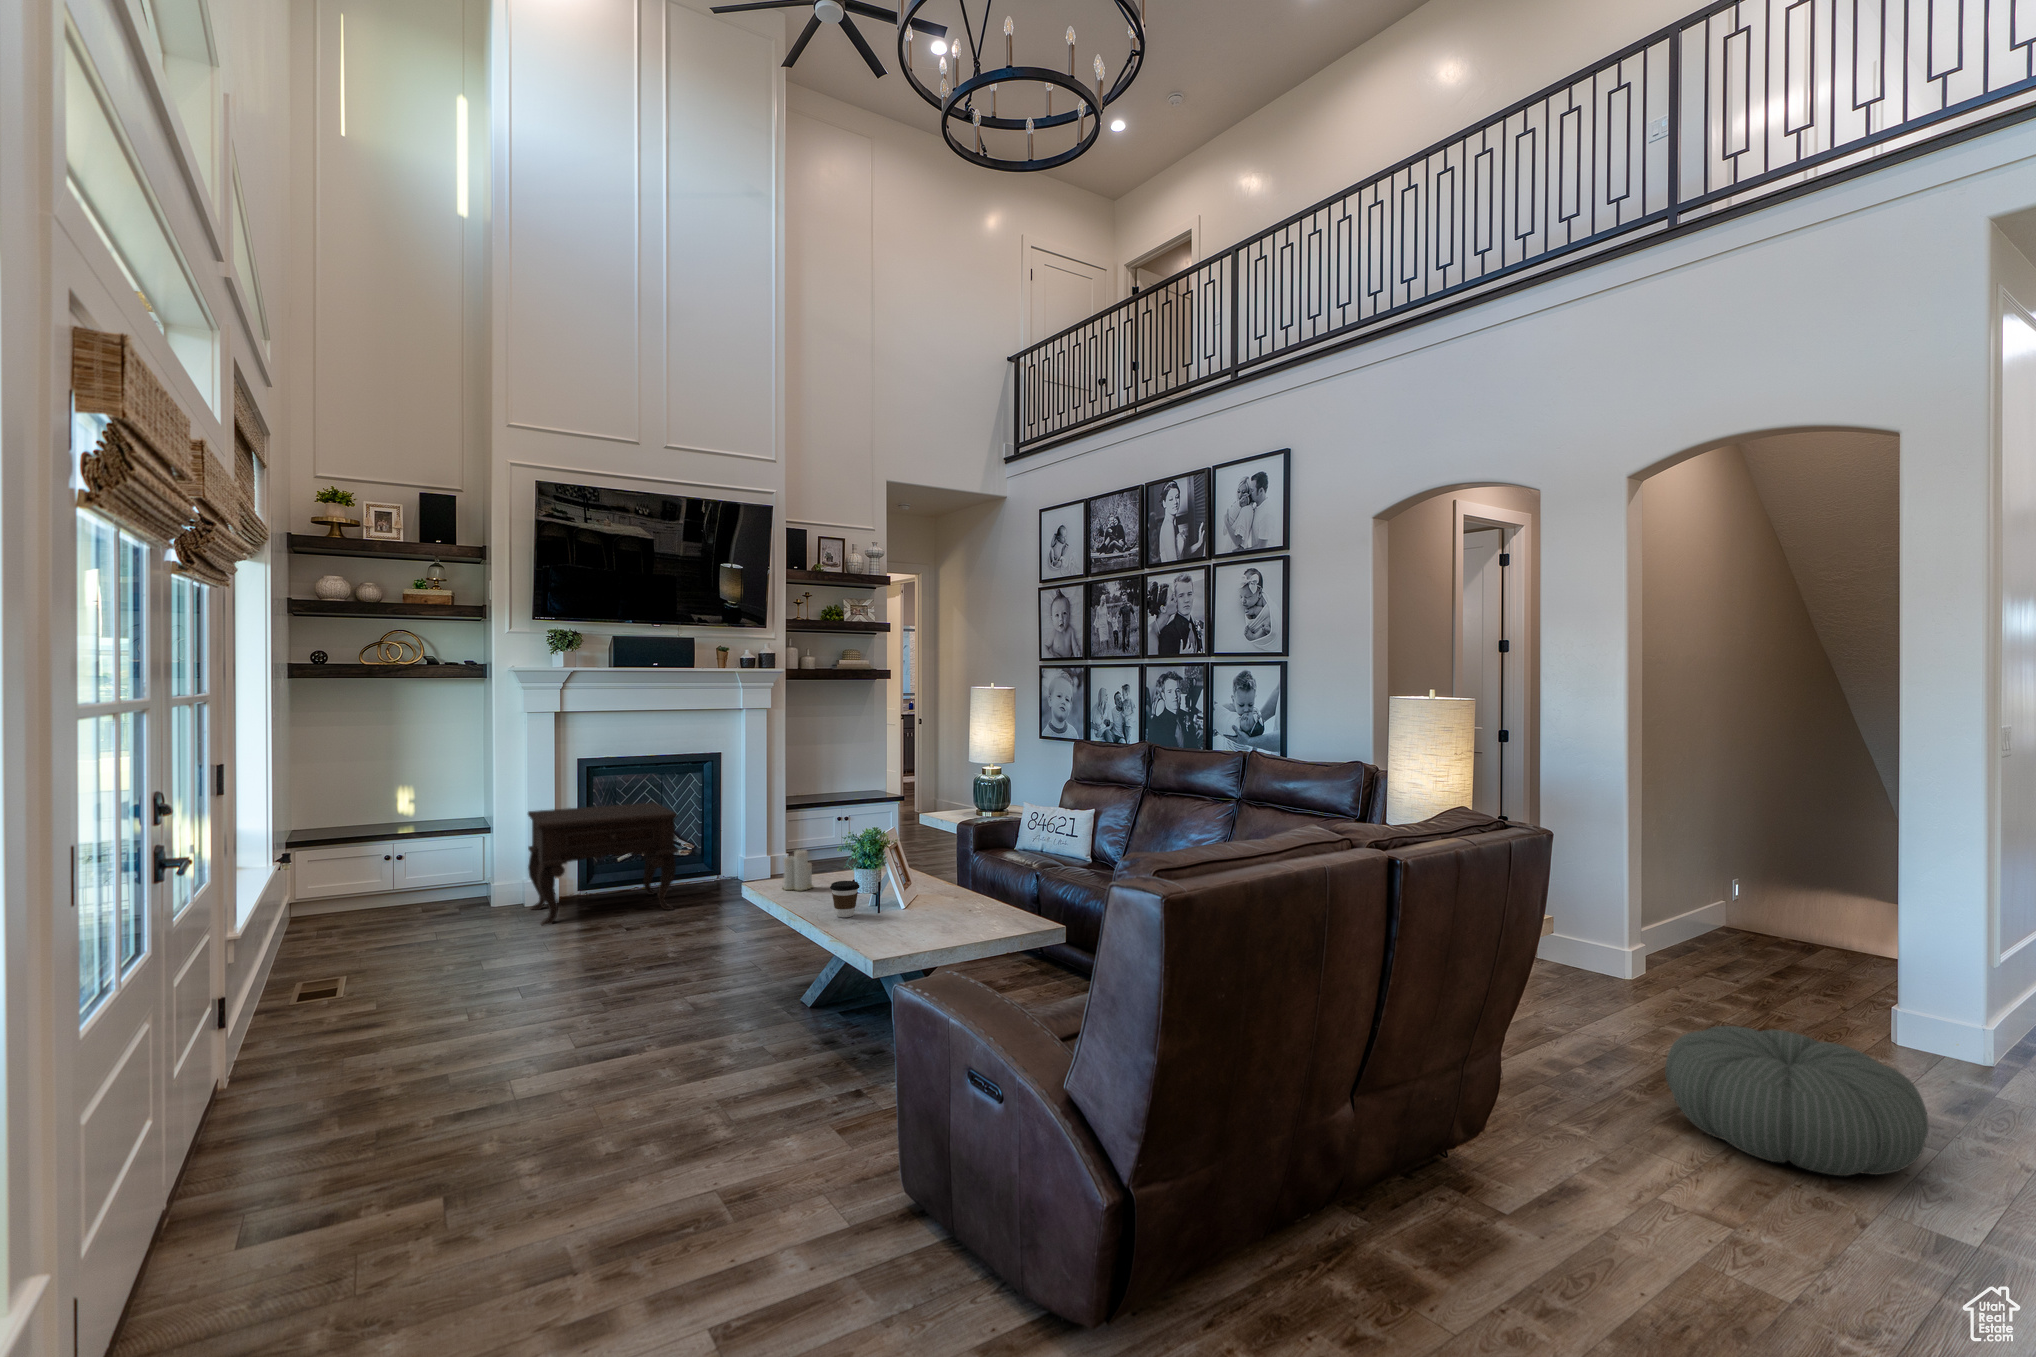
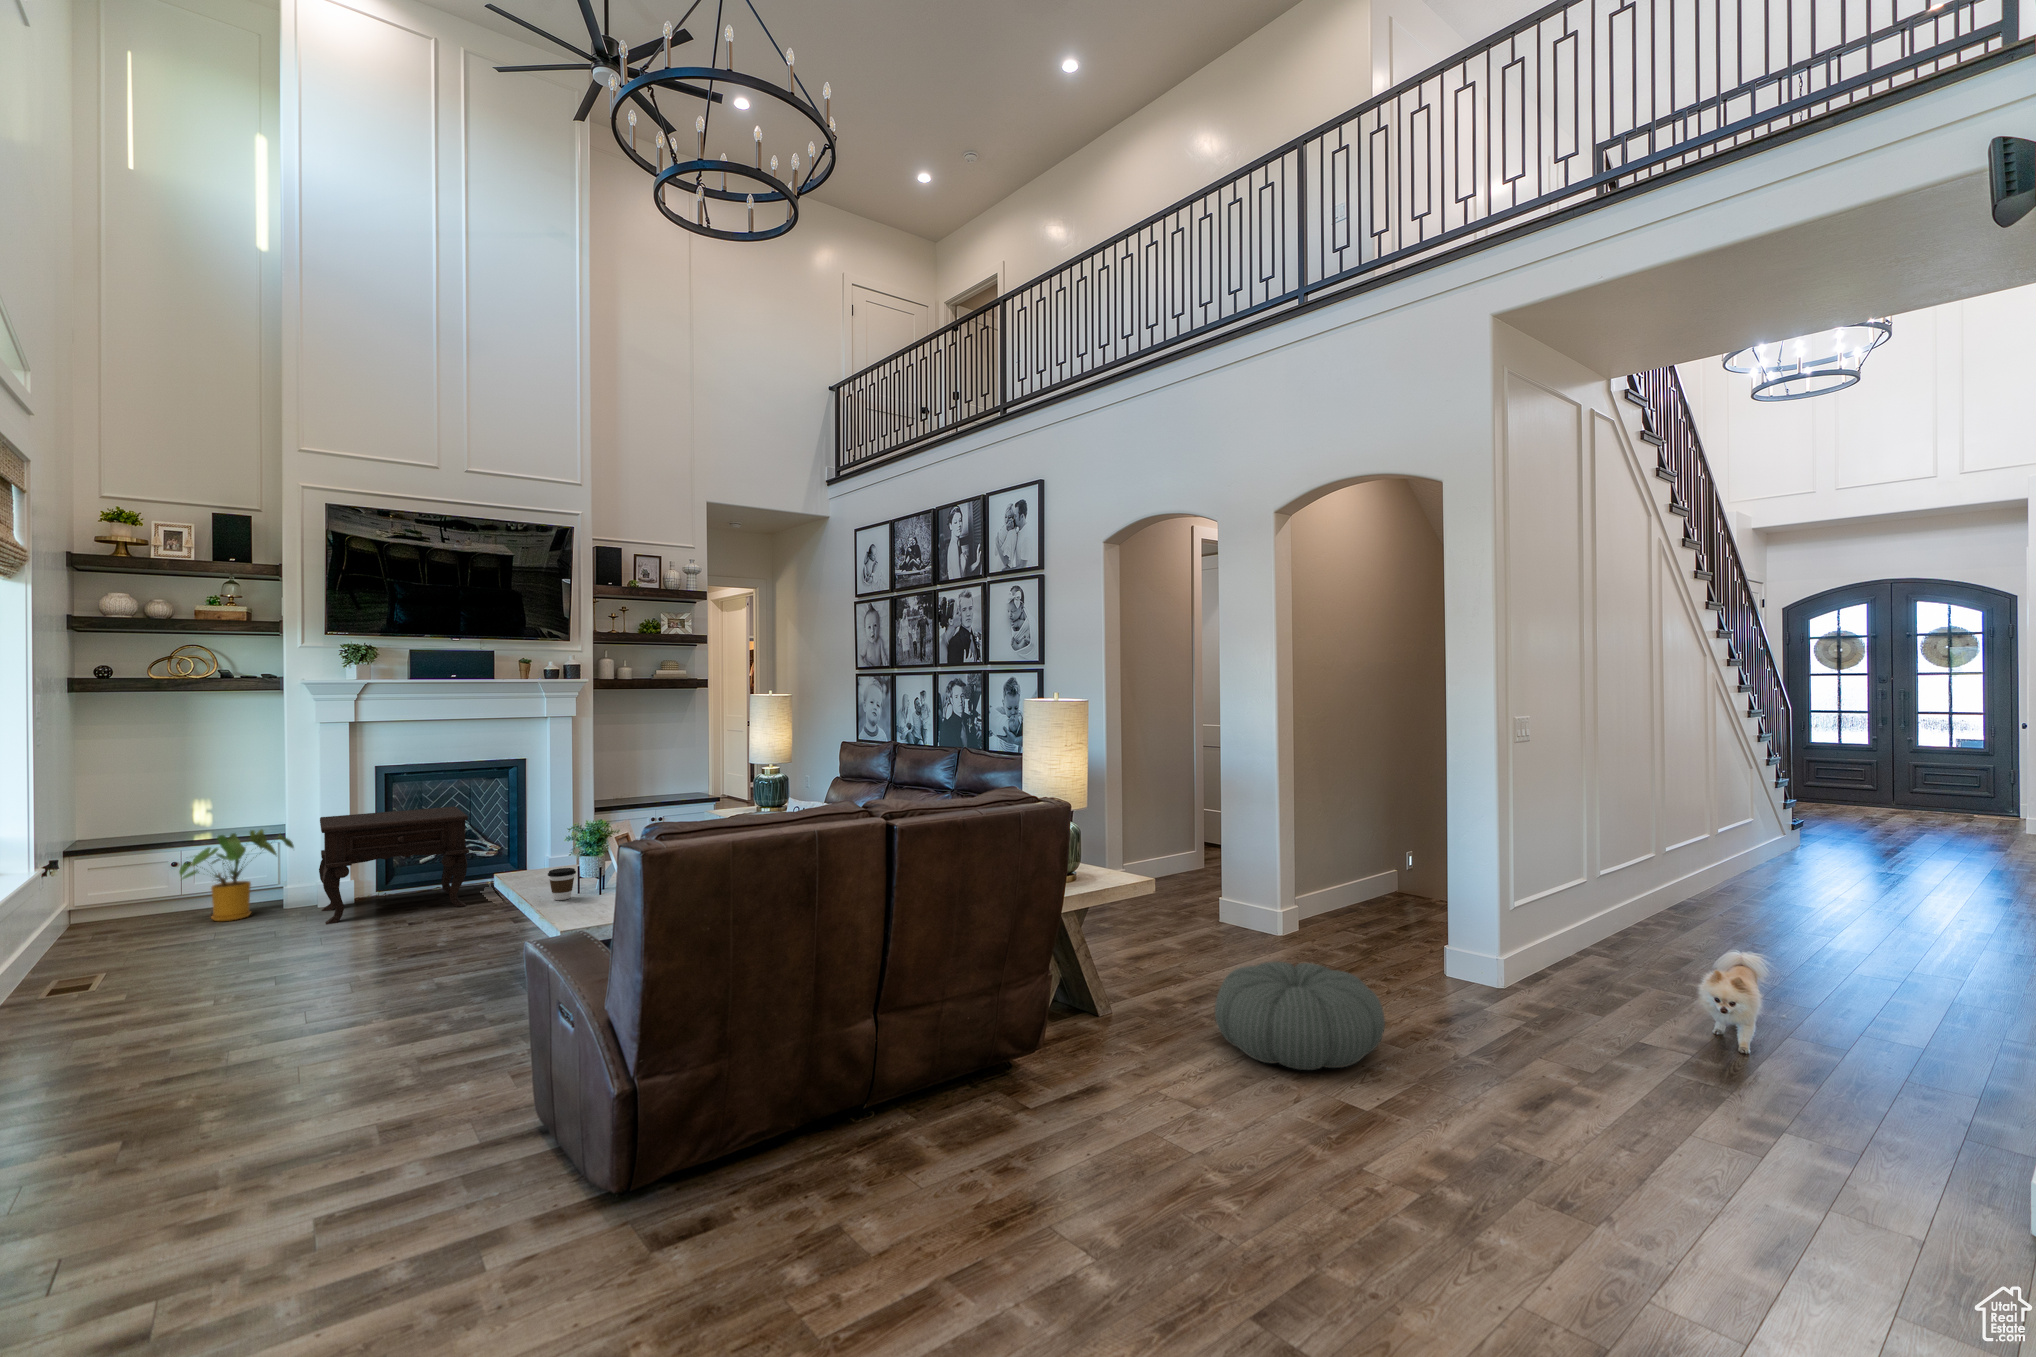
house plant: none [394,822,503,918] -> present [179,829,294,921]
candle: present [783,850,813,891] -> none [523,840,553,880]

